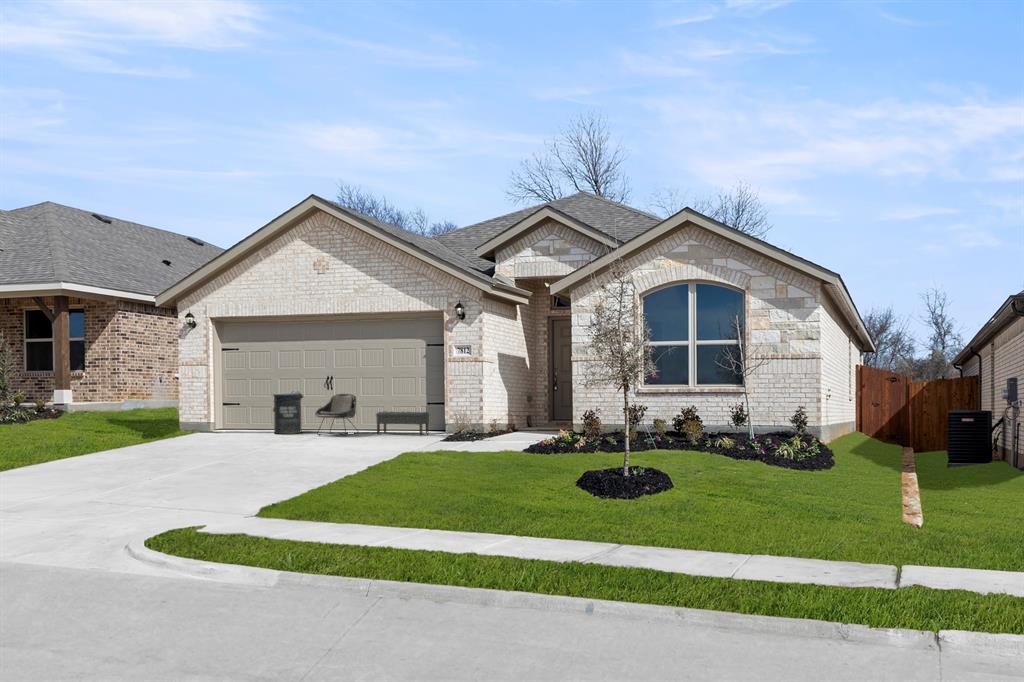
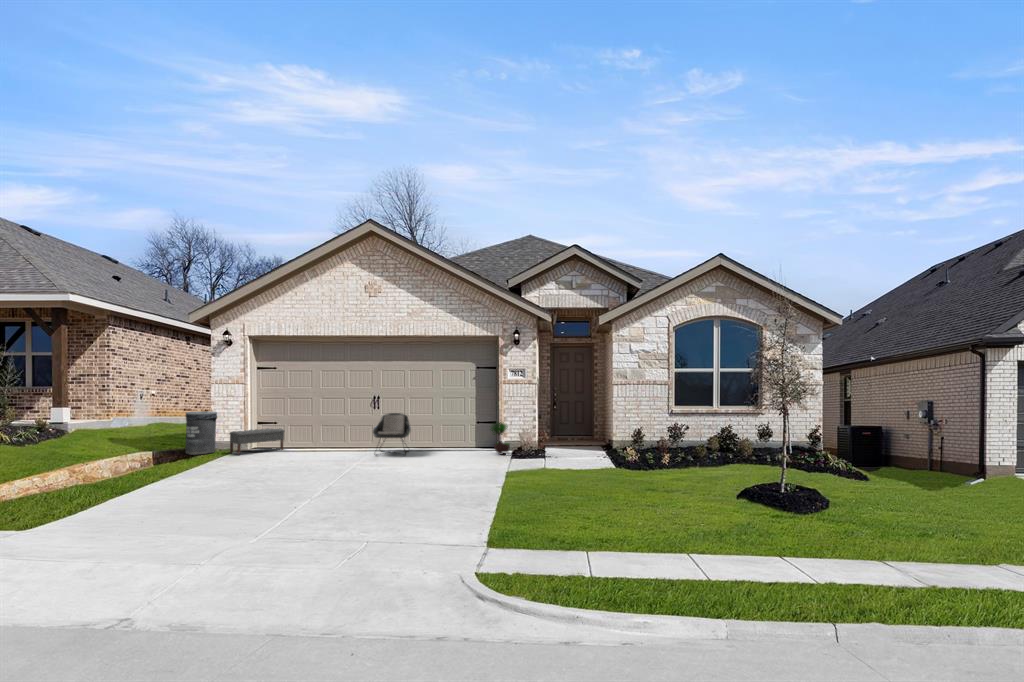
trash can: present [273,392,303,434] -> present [185,411,217,455]
potted tree: none [428,398,454,437] -> present [490,422,510,454]
bench: present [376,411,429,435] -> present [230,428,285,455]

